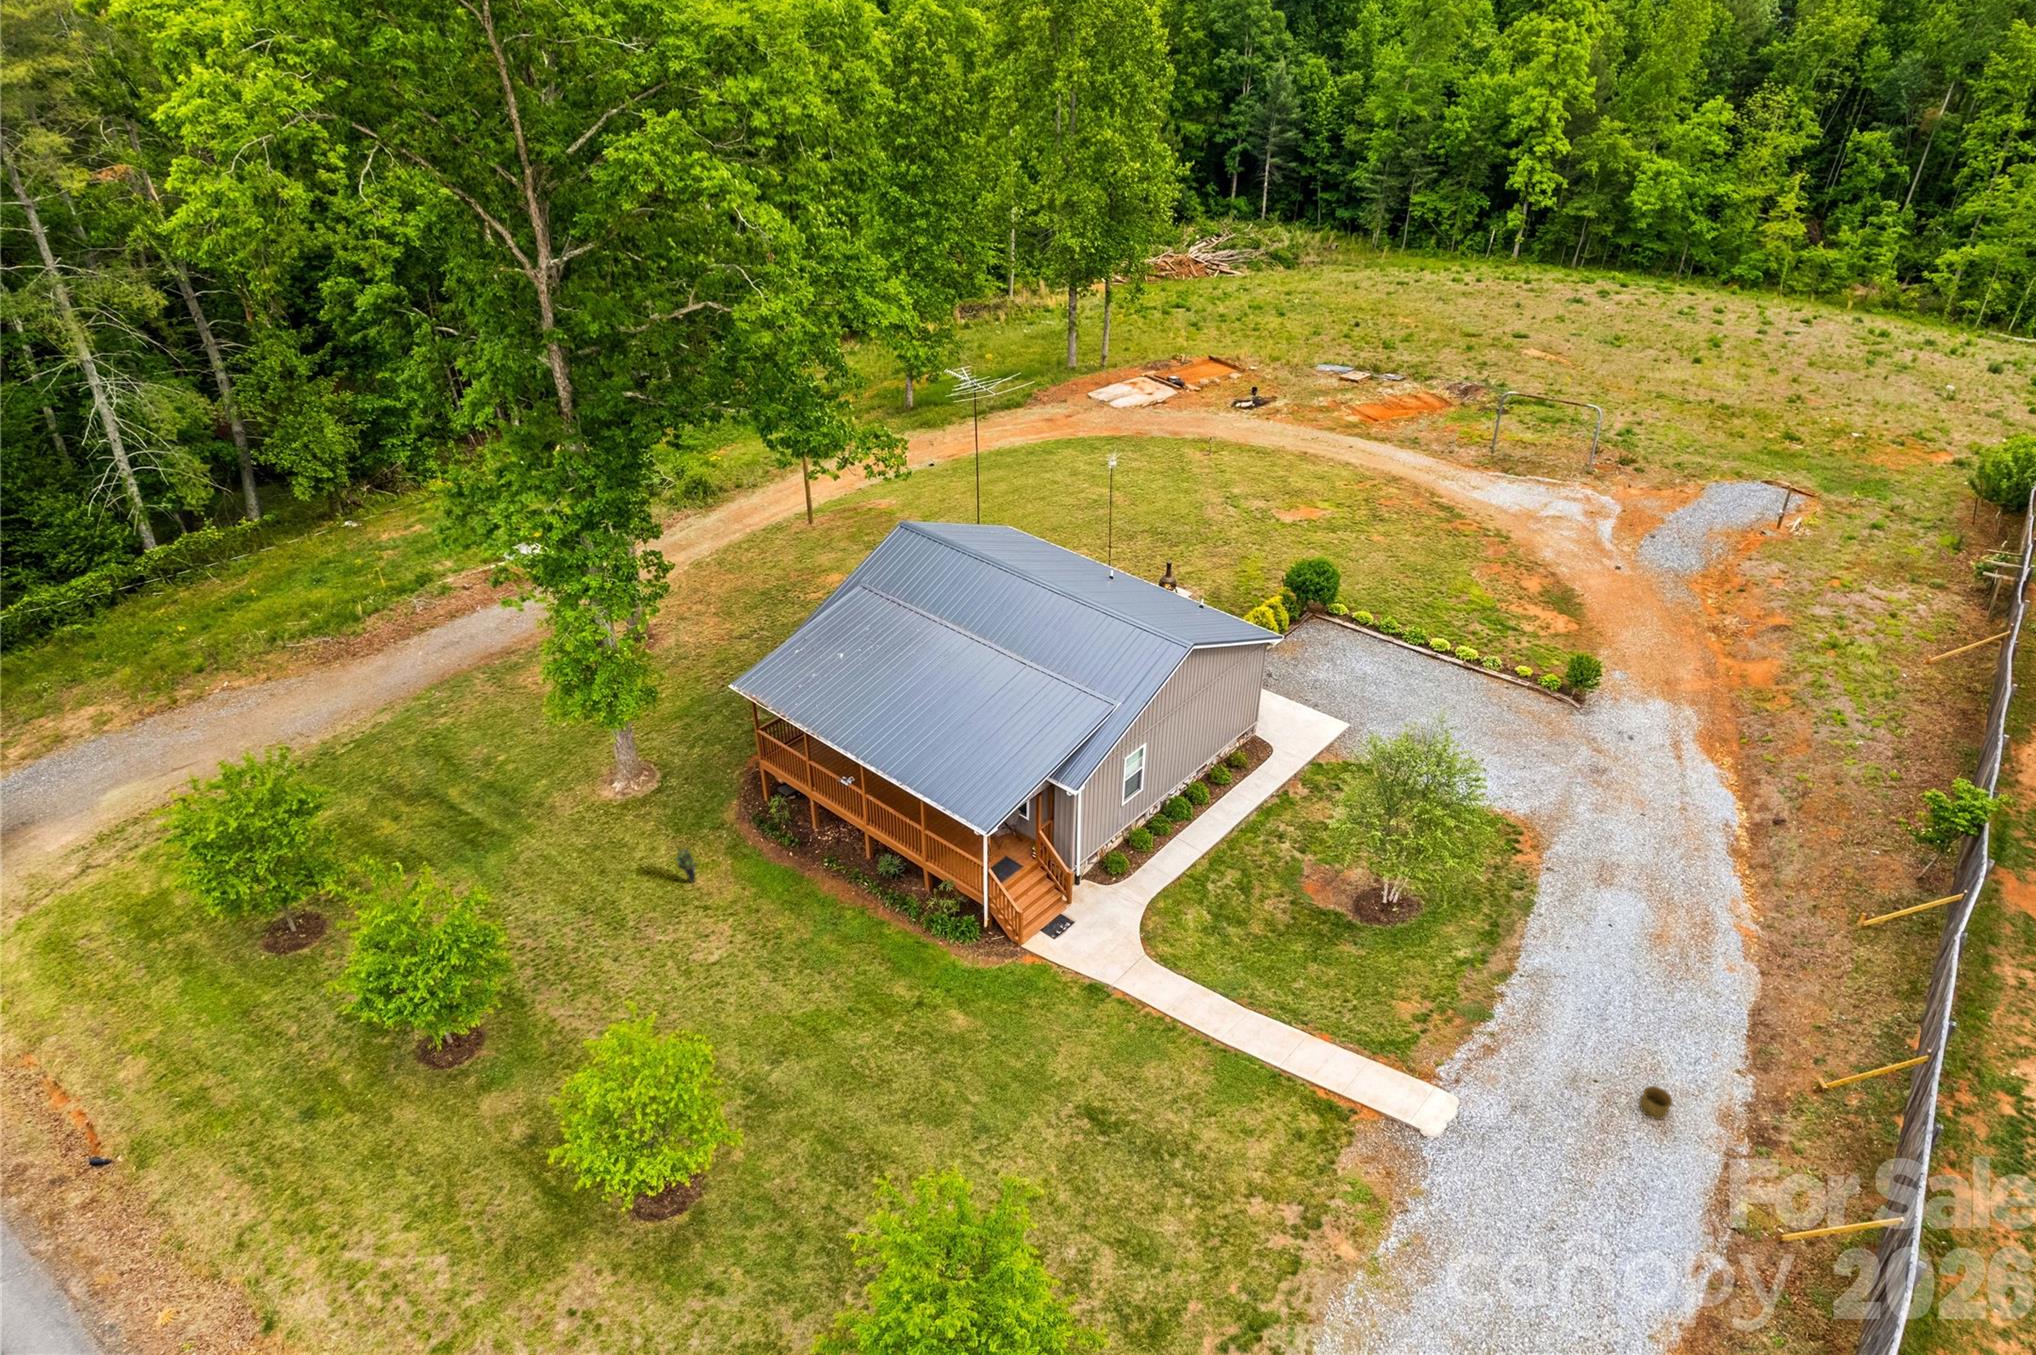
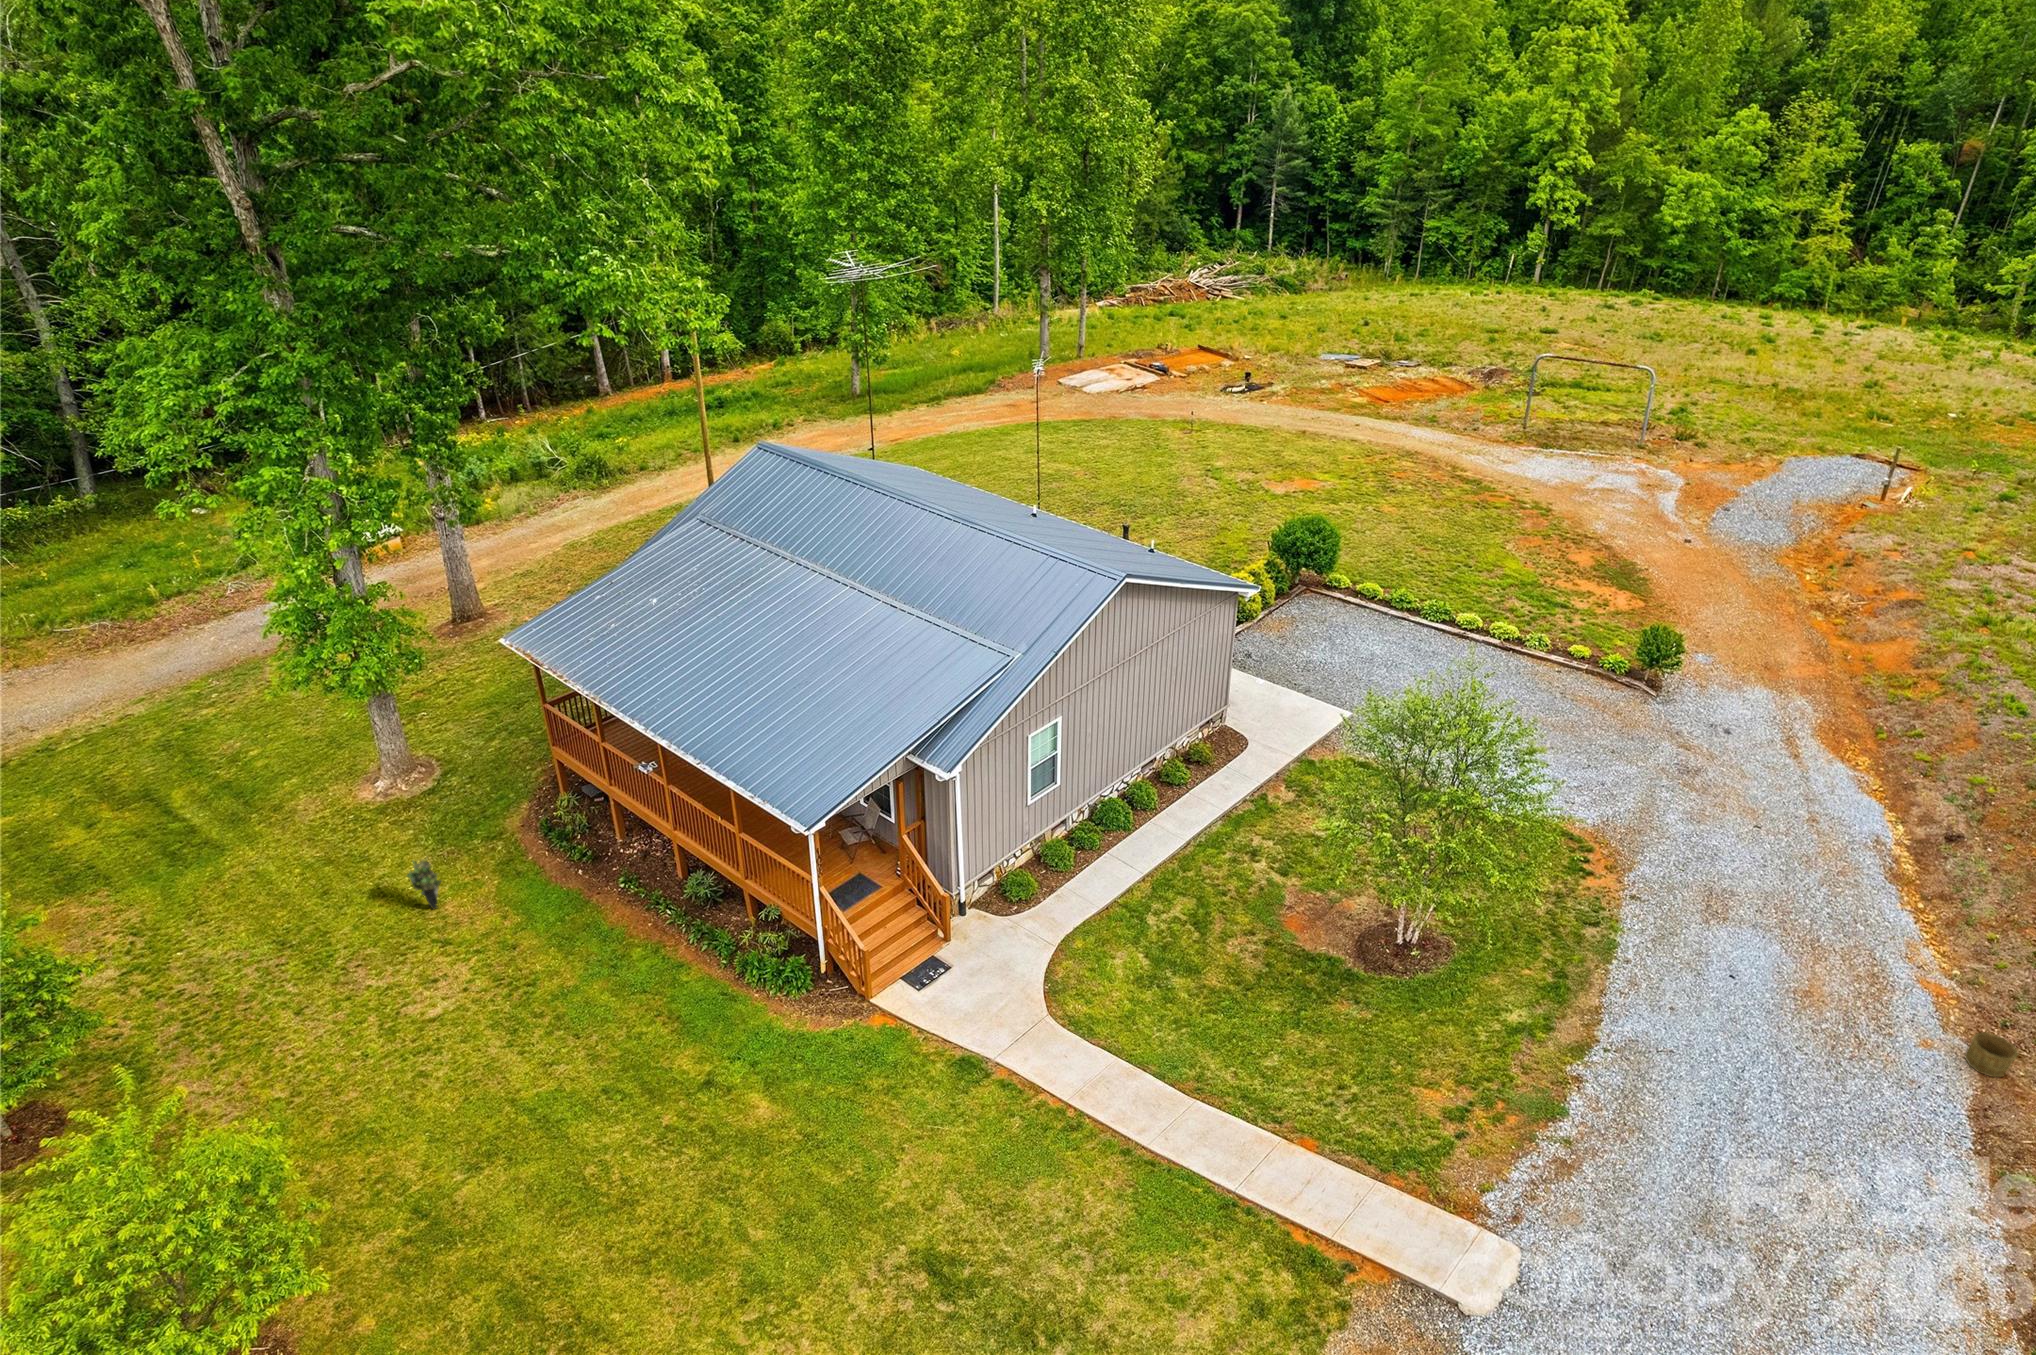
wooden bucket: present [1640,1086,1672,1119] -> present [1965,1032,2018,1077]

